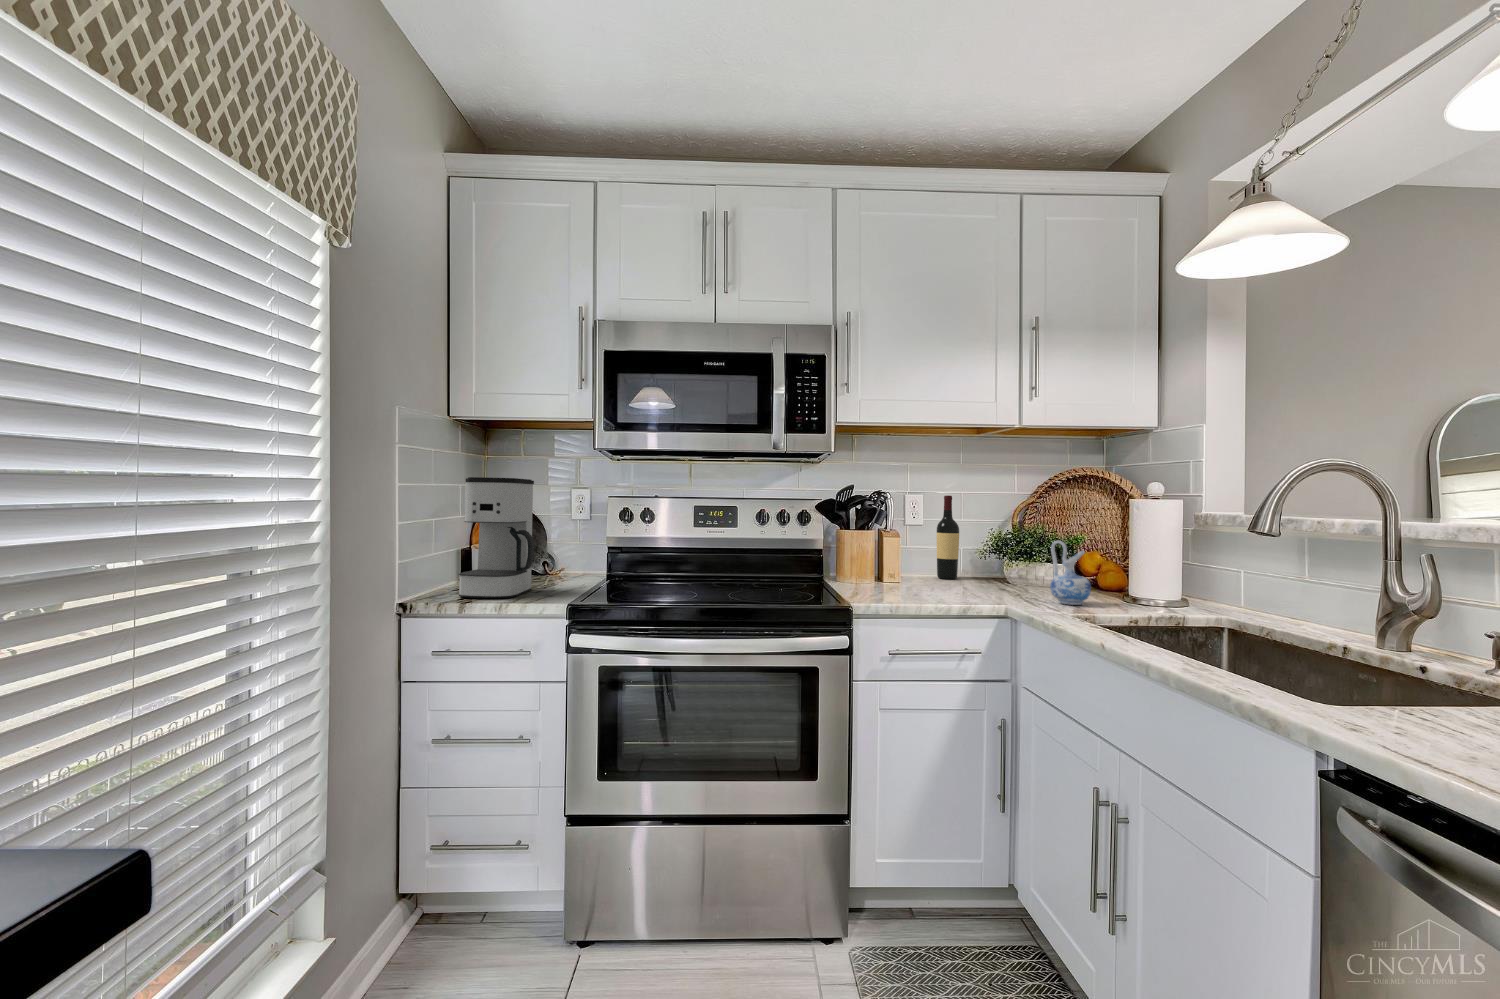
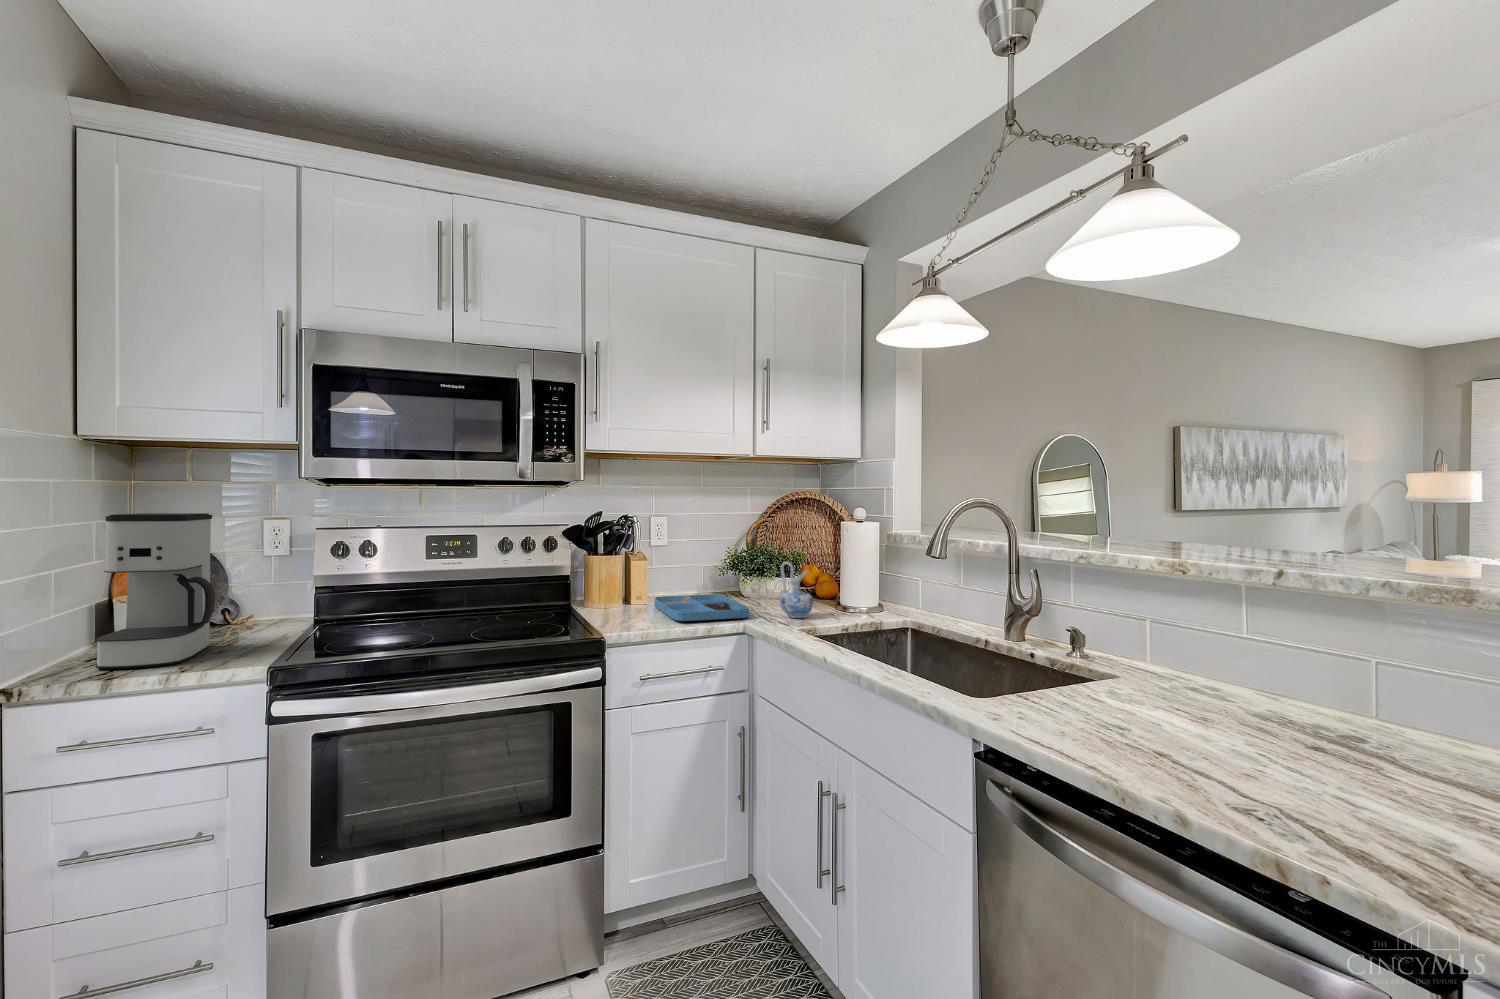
wine bottle: present [937,496,959,579] -> none [676,518,697,595]
tray: none [910,576,1012,600] -> present [654,594,749,621]

